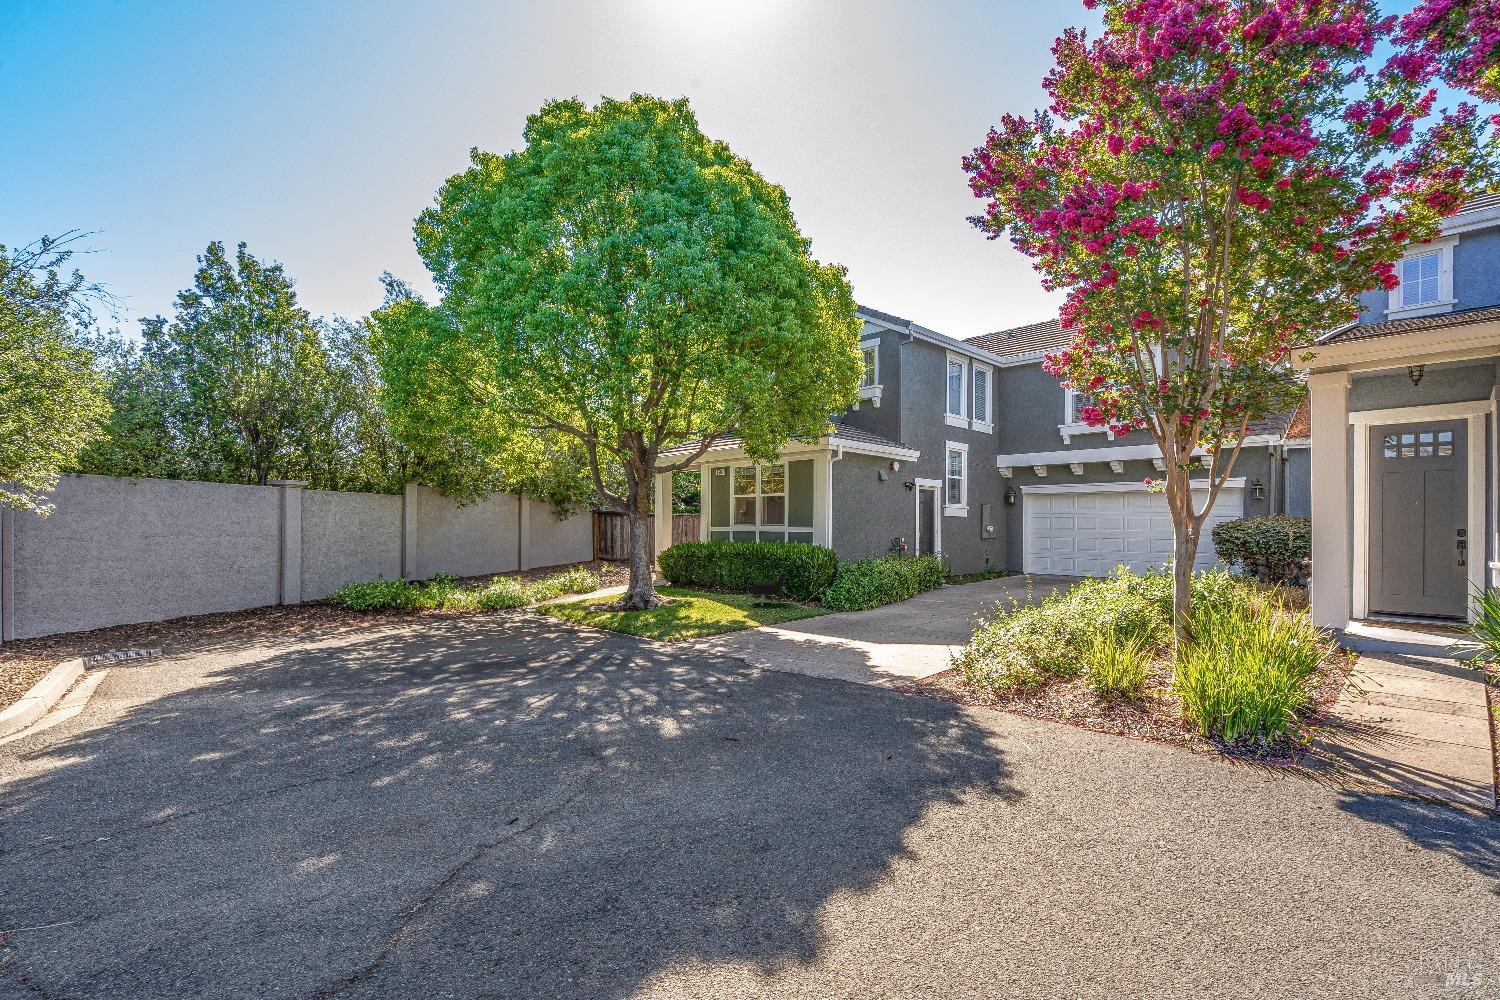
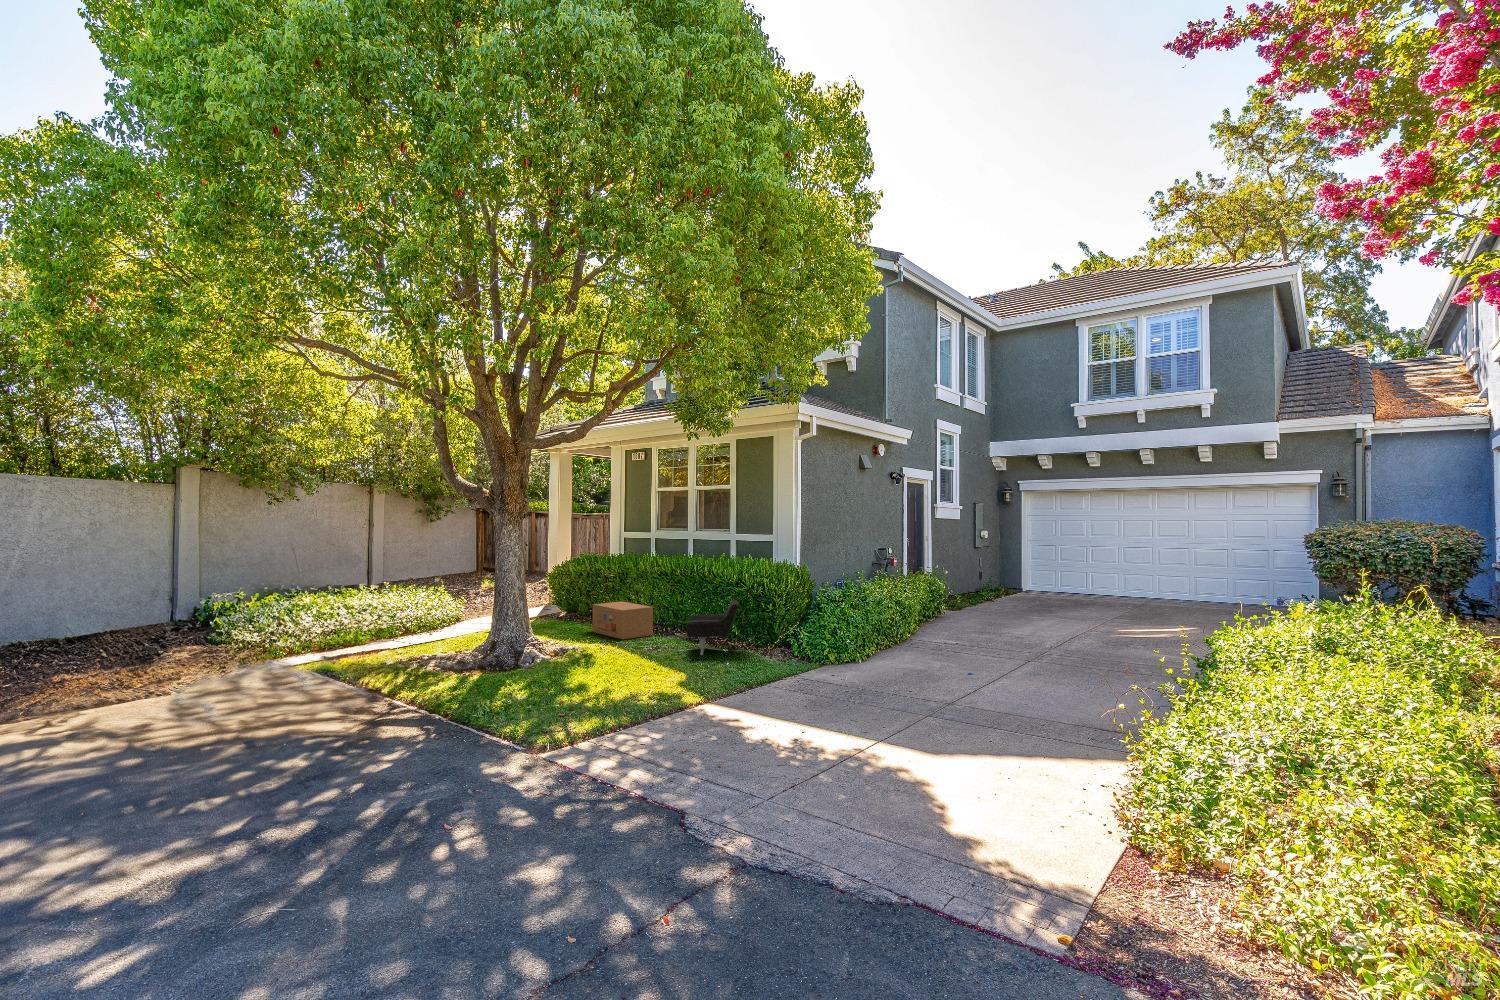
cardboard box: none [690,574,731,598] -> present [593,601,653,639]

